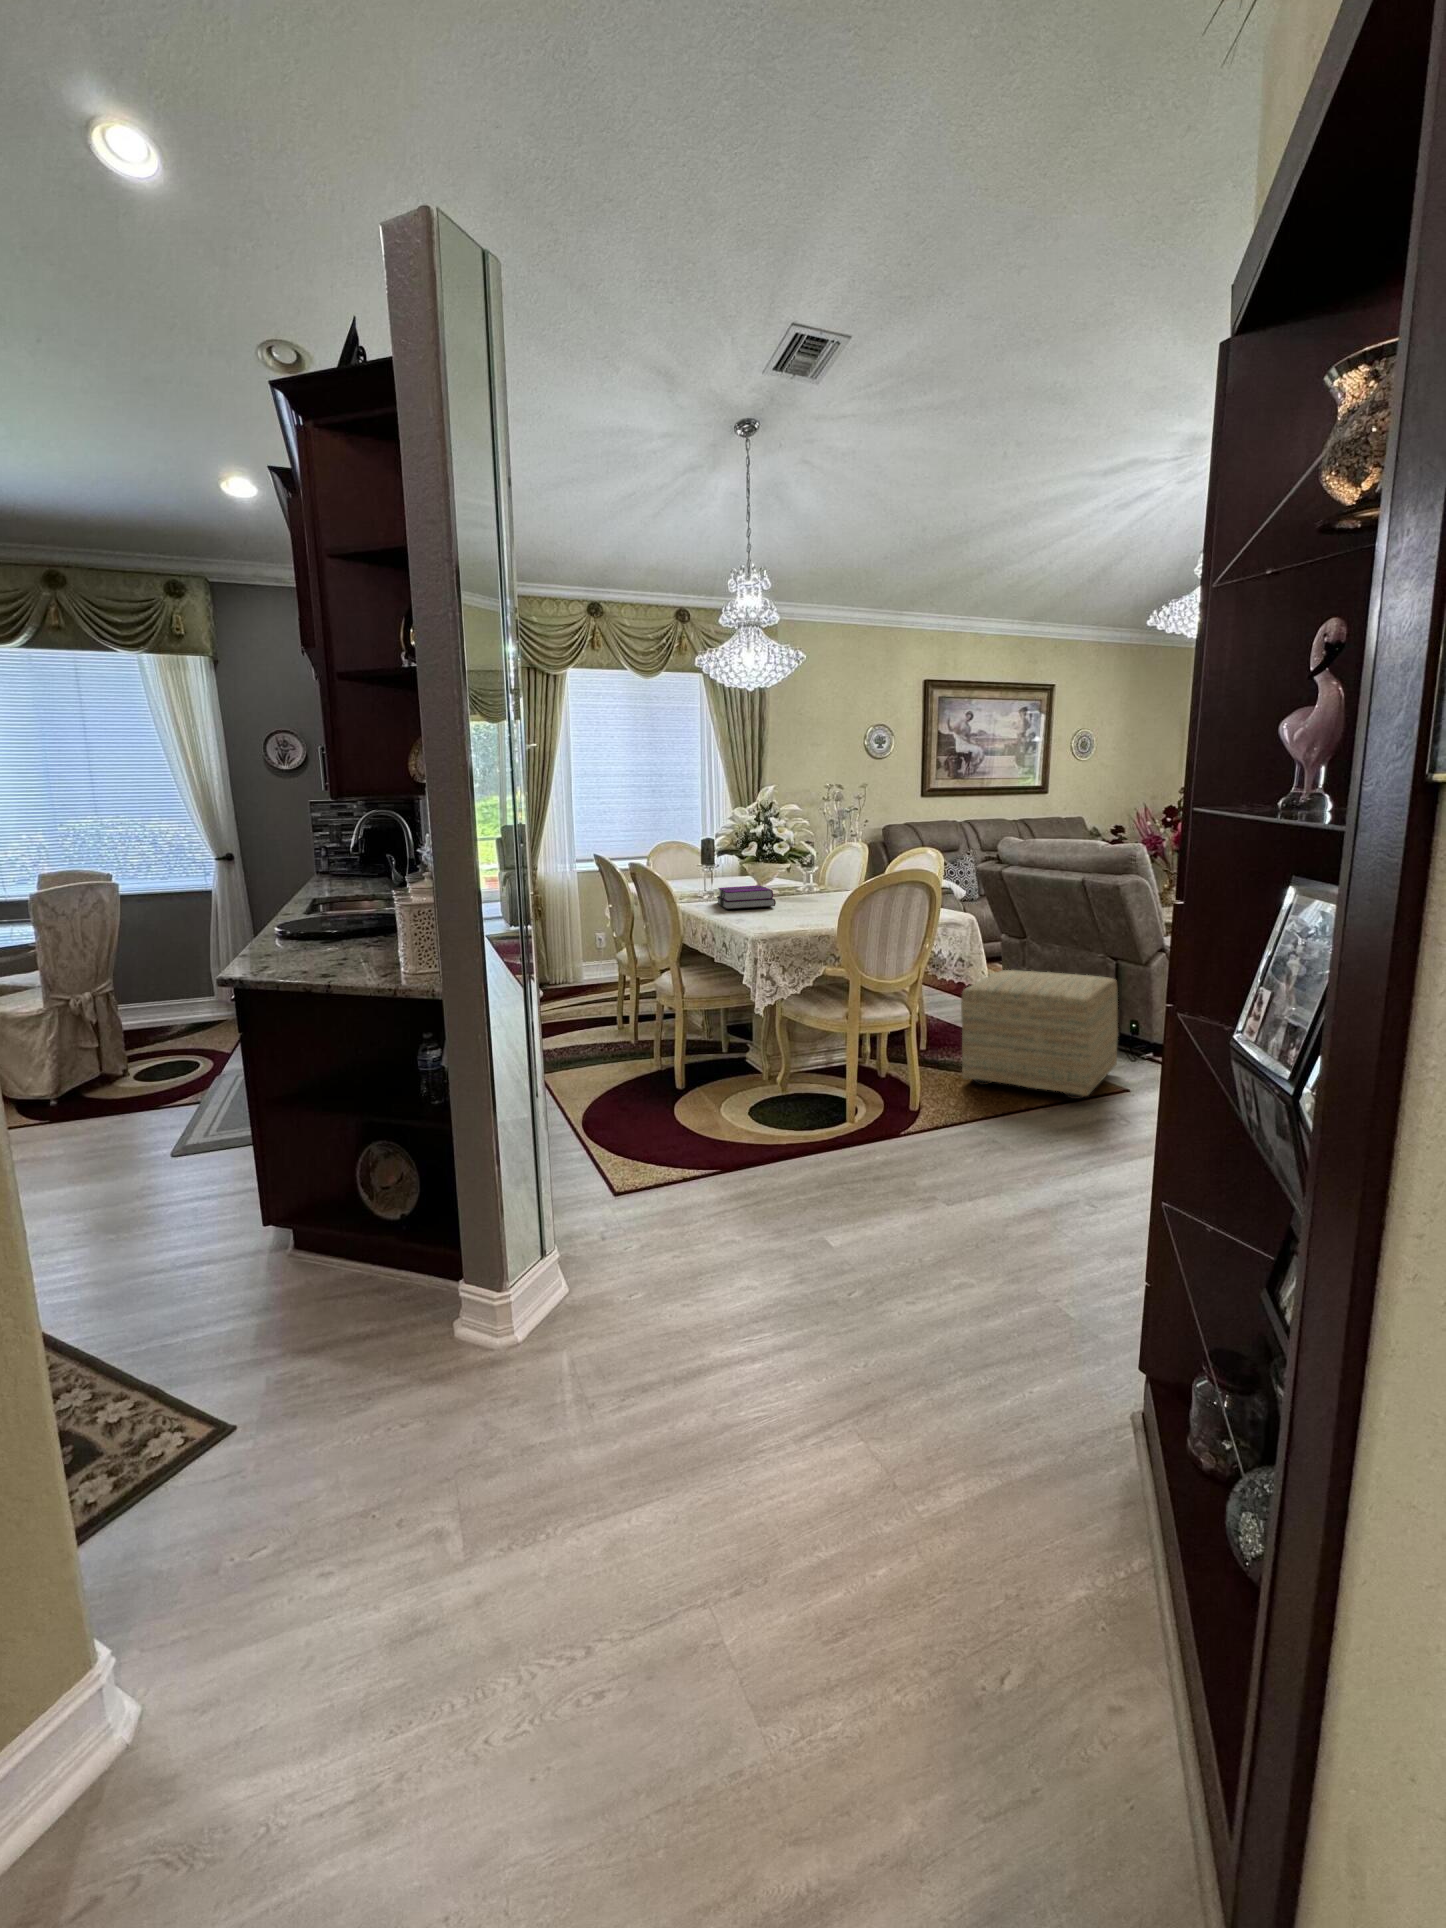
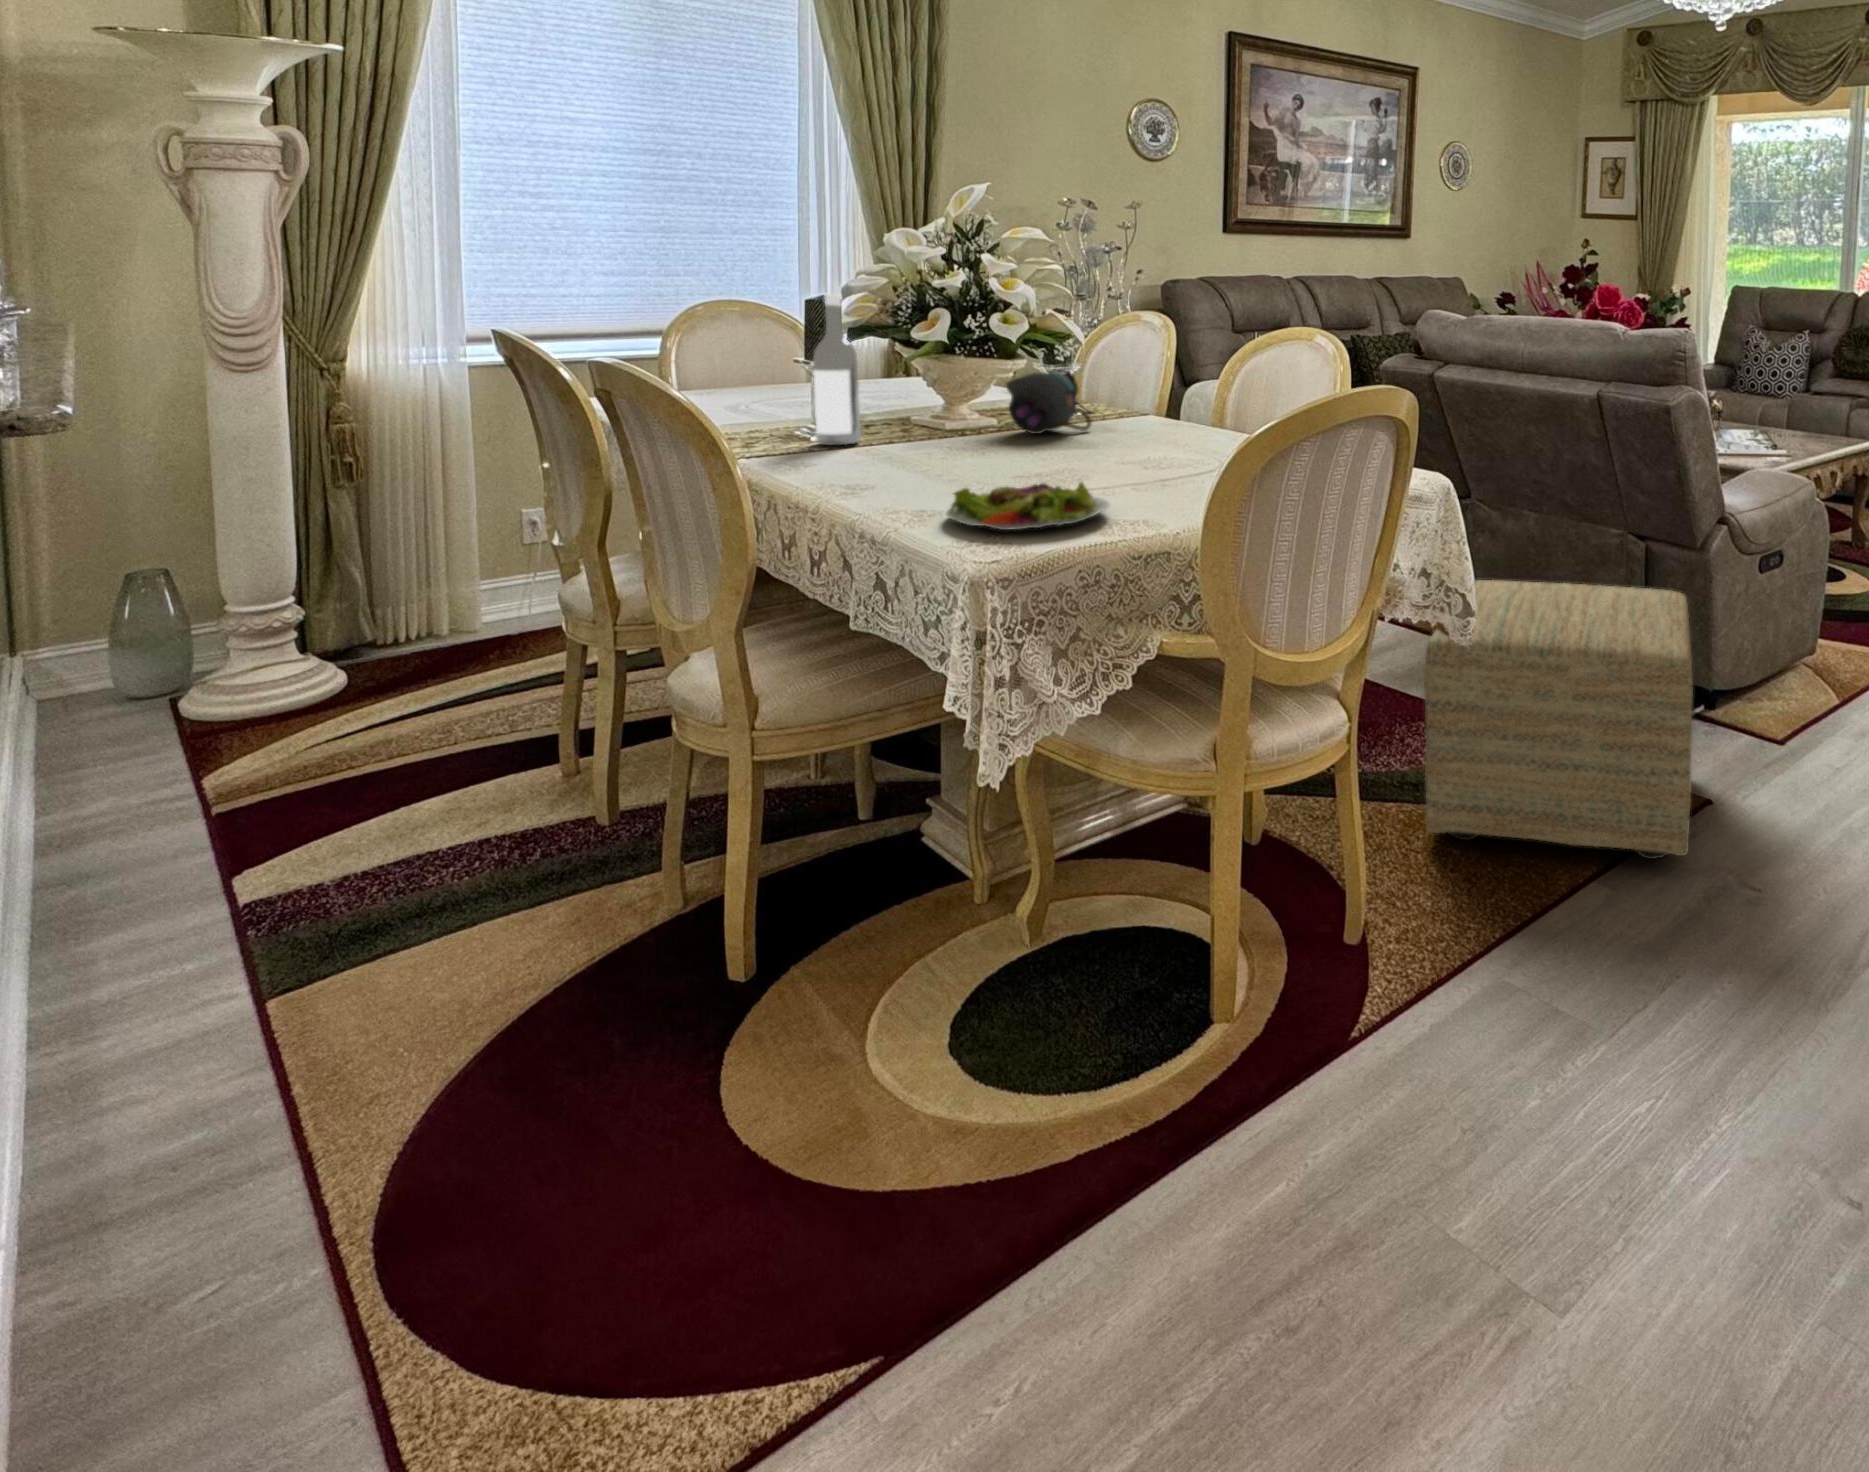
wine bottle: none [704,837,722,899] -> present [813,294,861,445]
teapot: none [781,861,819,896] -> present [1006,371,1092,434]
hardback book: present [717,886,776,909] -> none [847,413,1006,479]
salad plate: none [748,908,810,924] -> present [946,482,1110,530]

